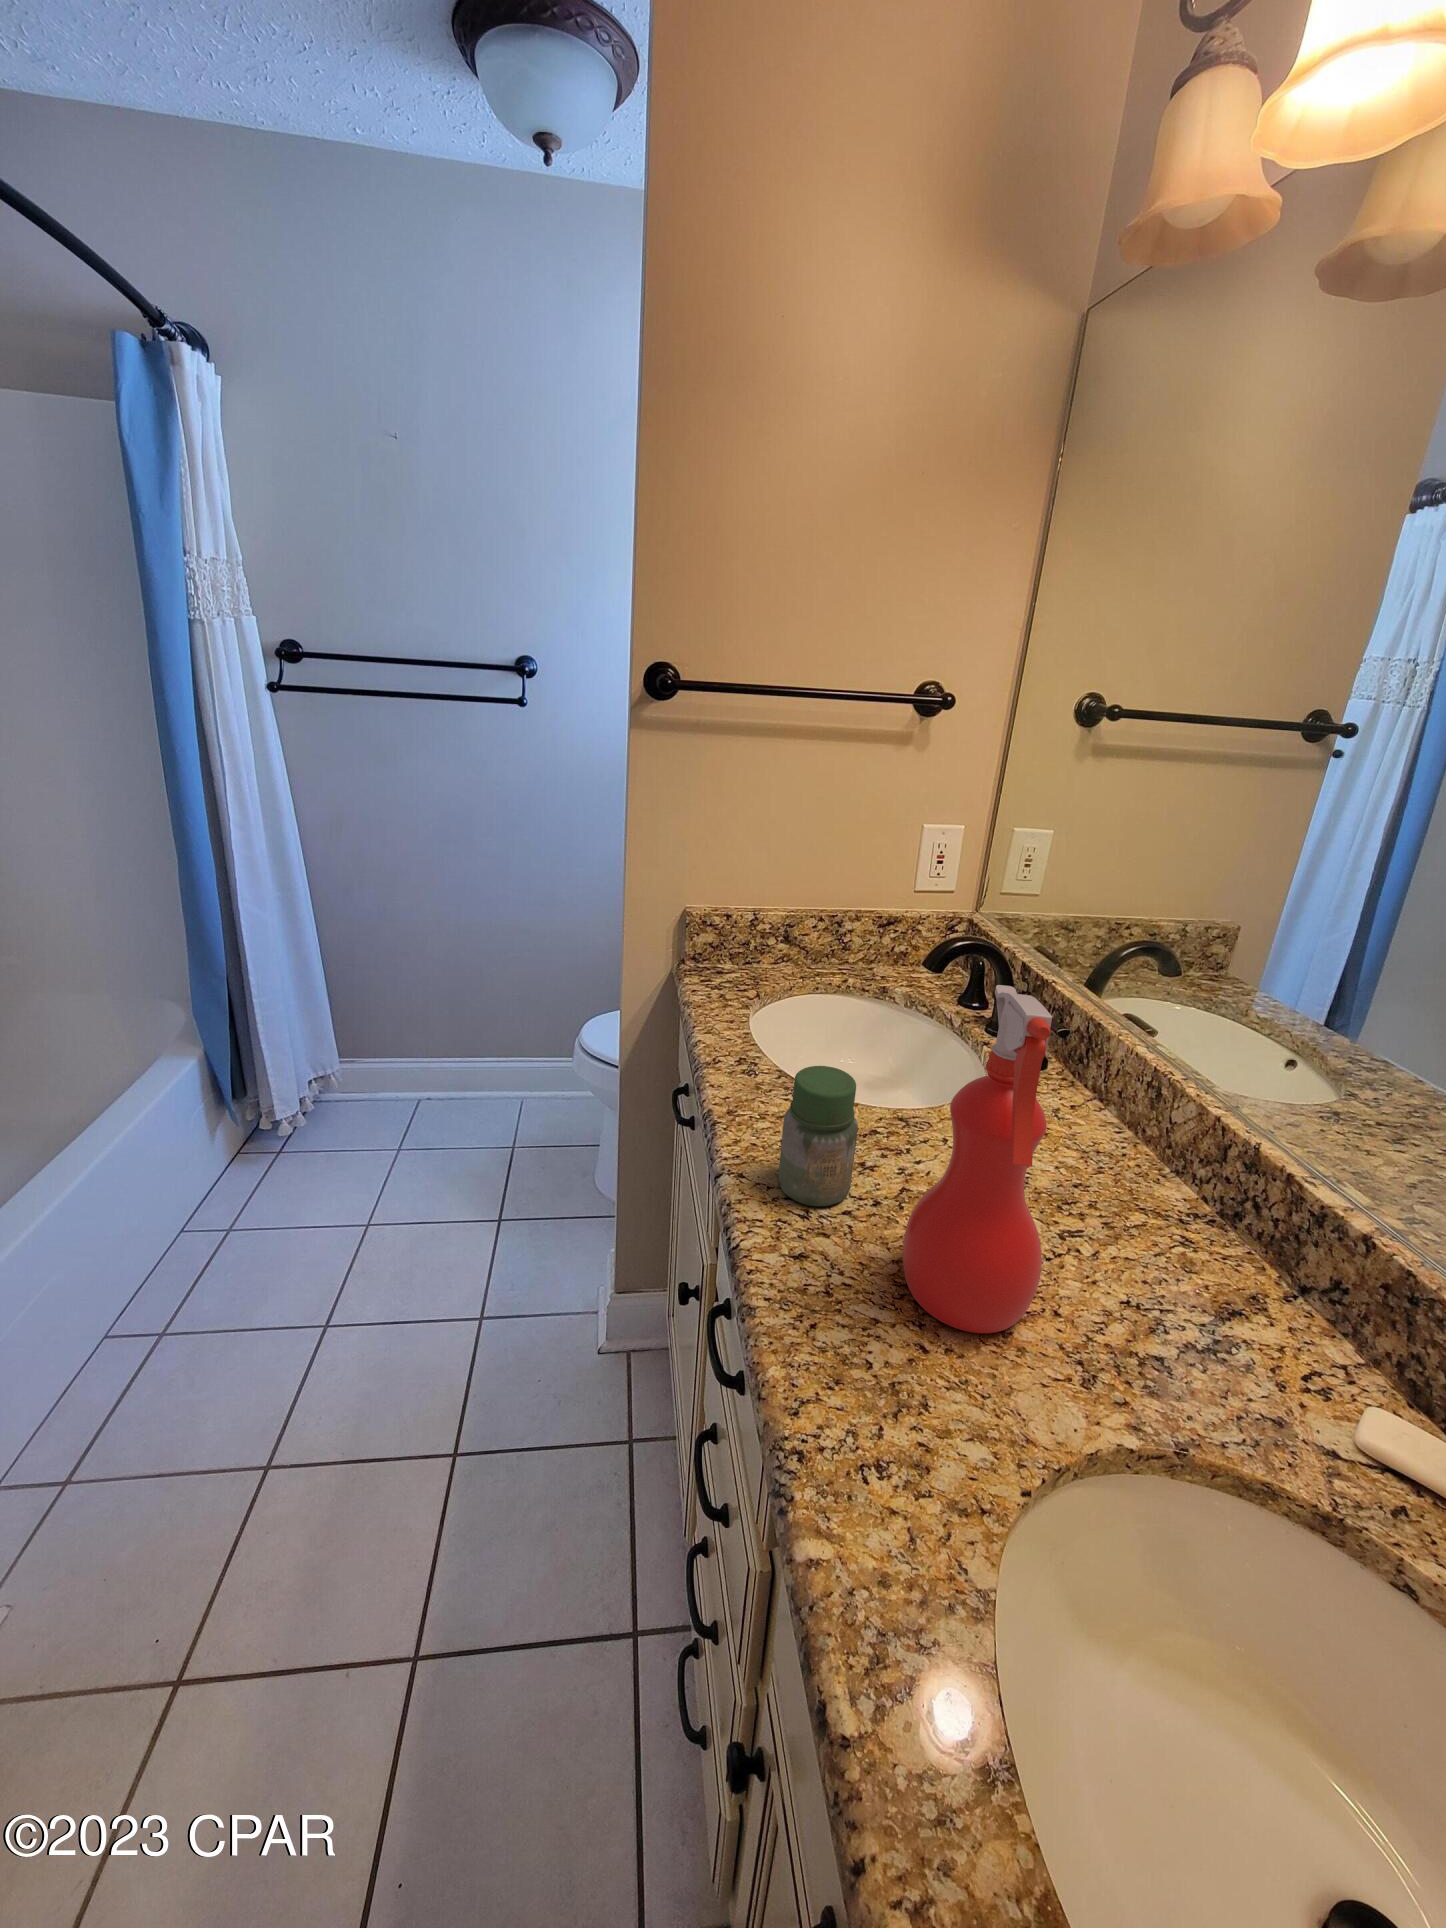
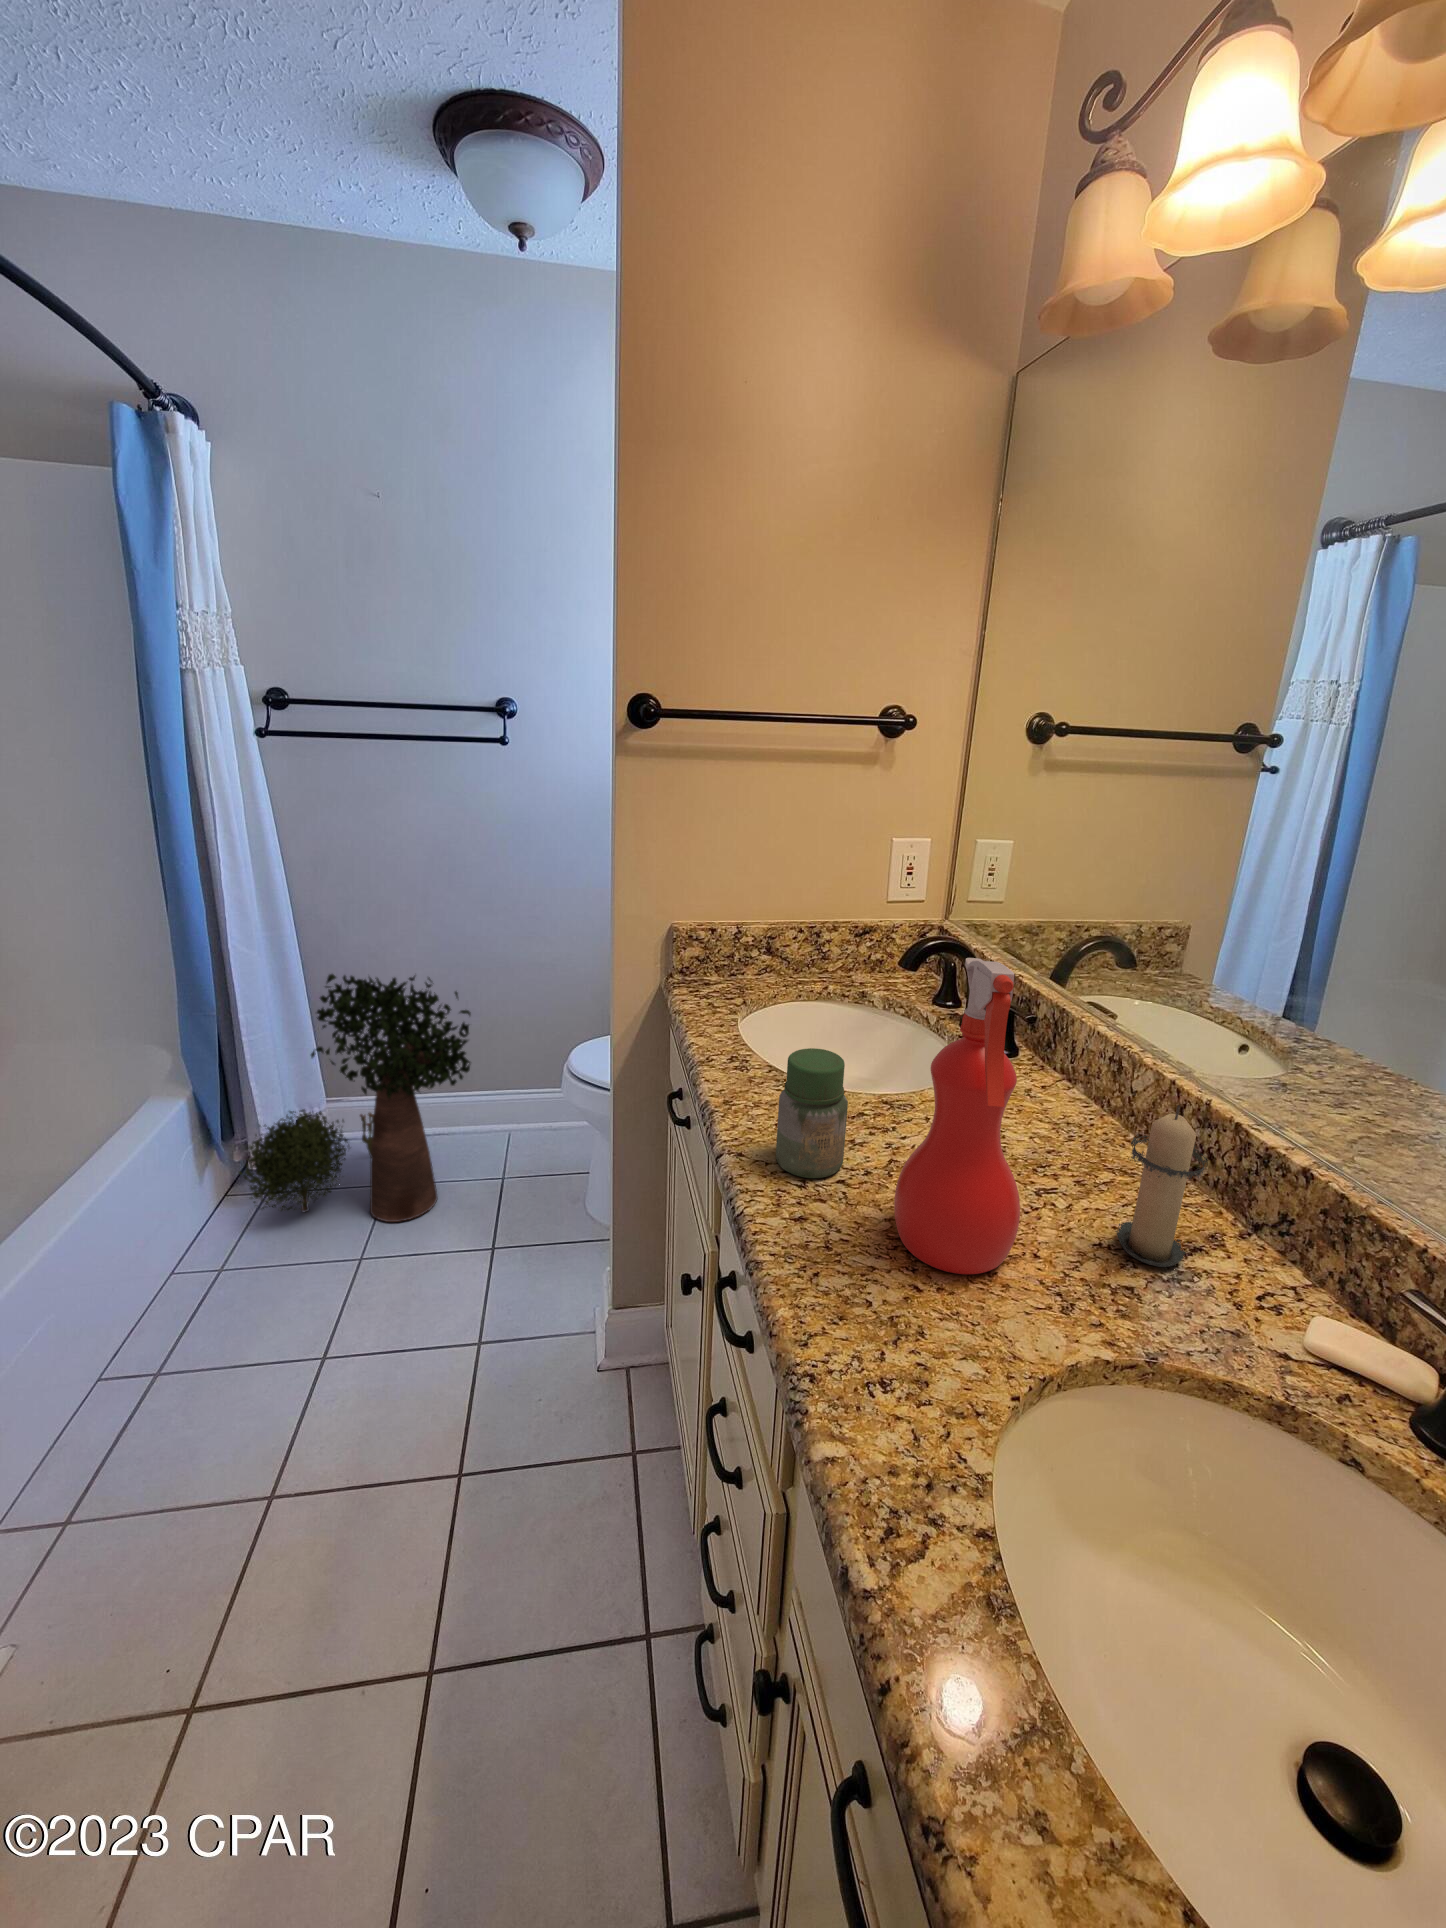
potted plant: none [249,937,484,1186] -> present [239,974,471,1222]
candle: none [1138,1161,1265,1339] -> present [1116,1105,1208,1267]

